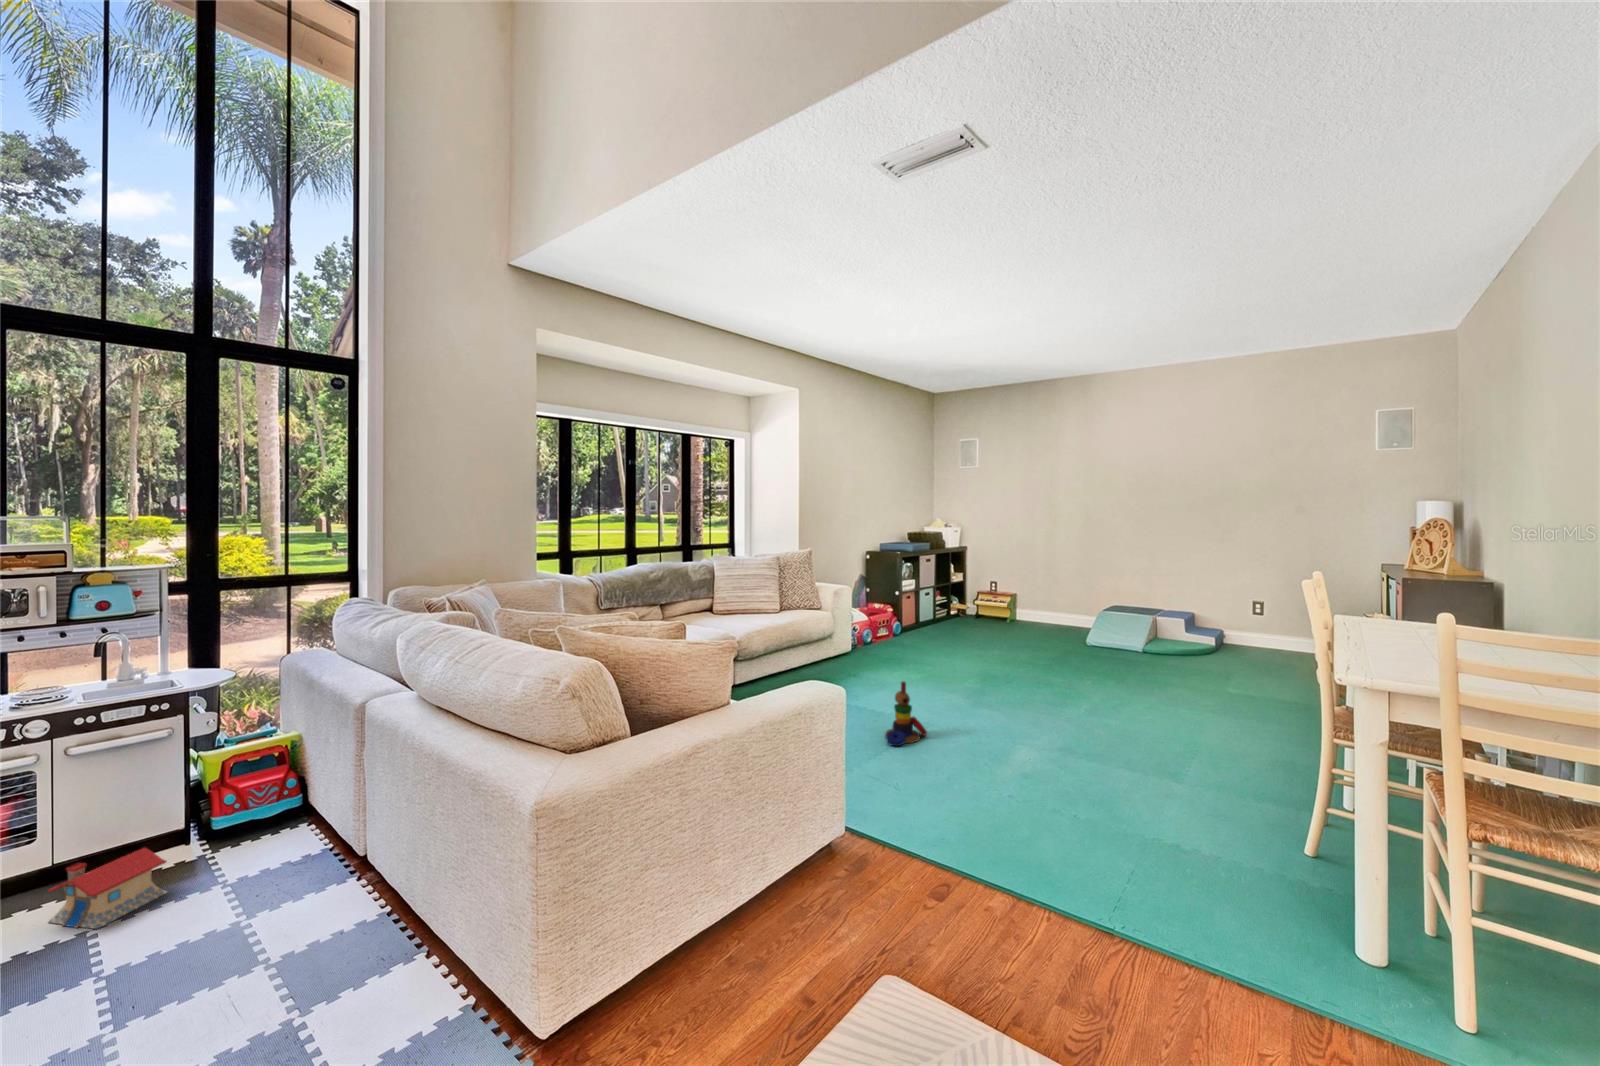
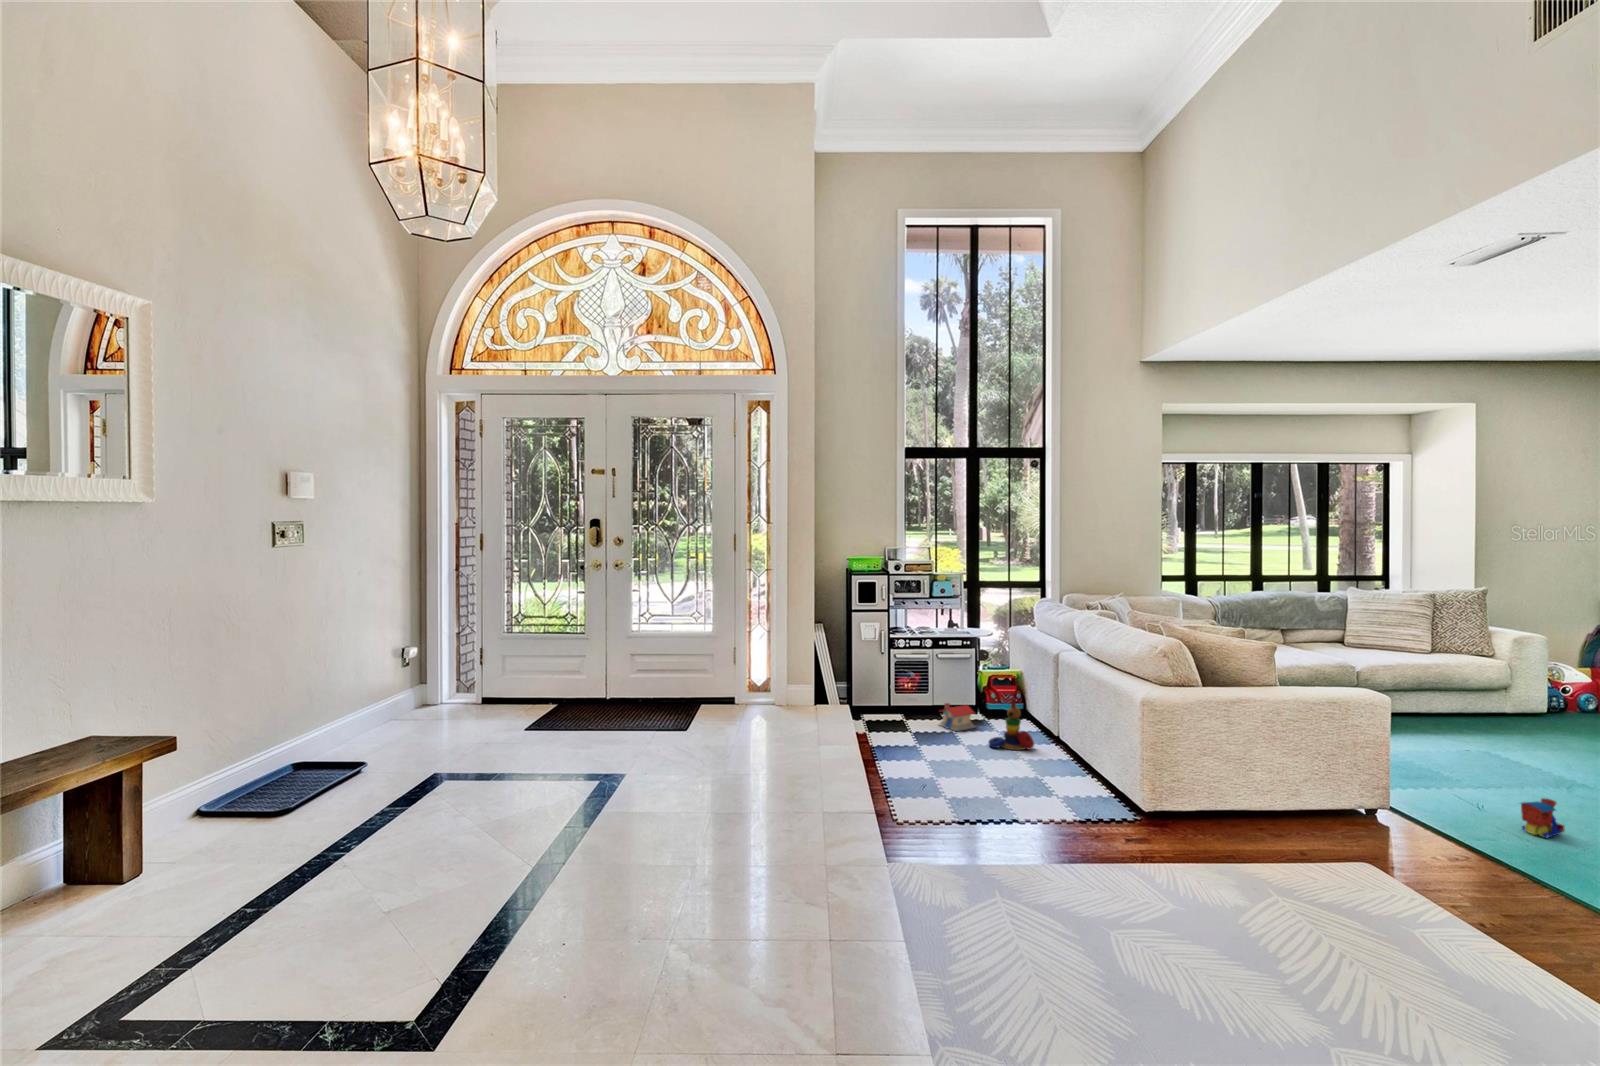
stacking toy: present [885,682,927,746] -> present [988,699,1034,750]
toy train: none [958,776,989,825] -> present [1521,798,1565,838]

